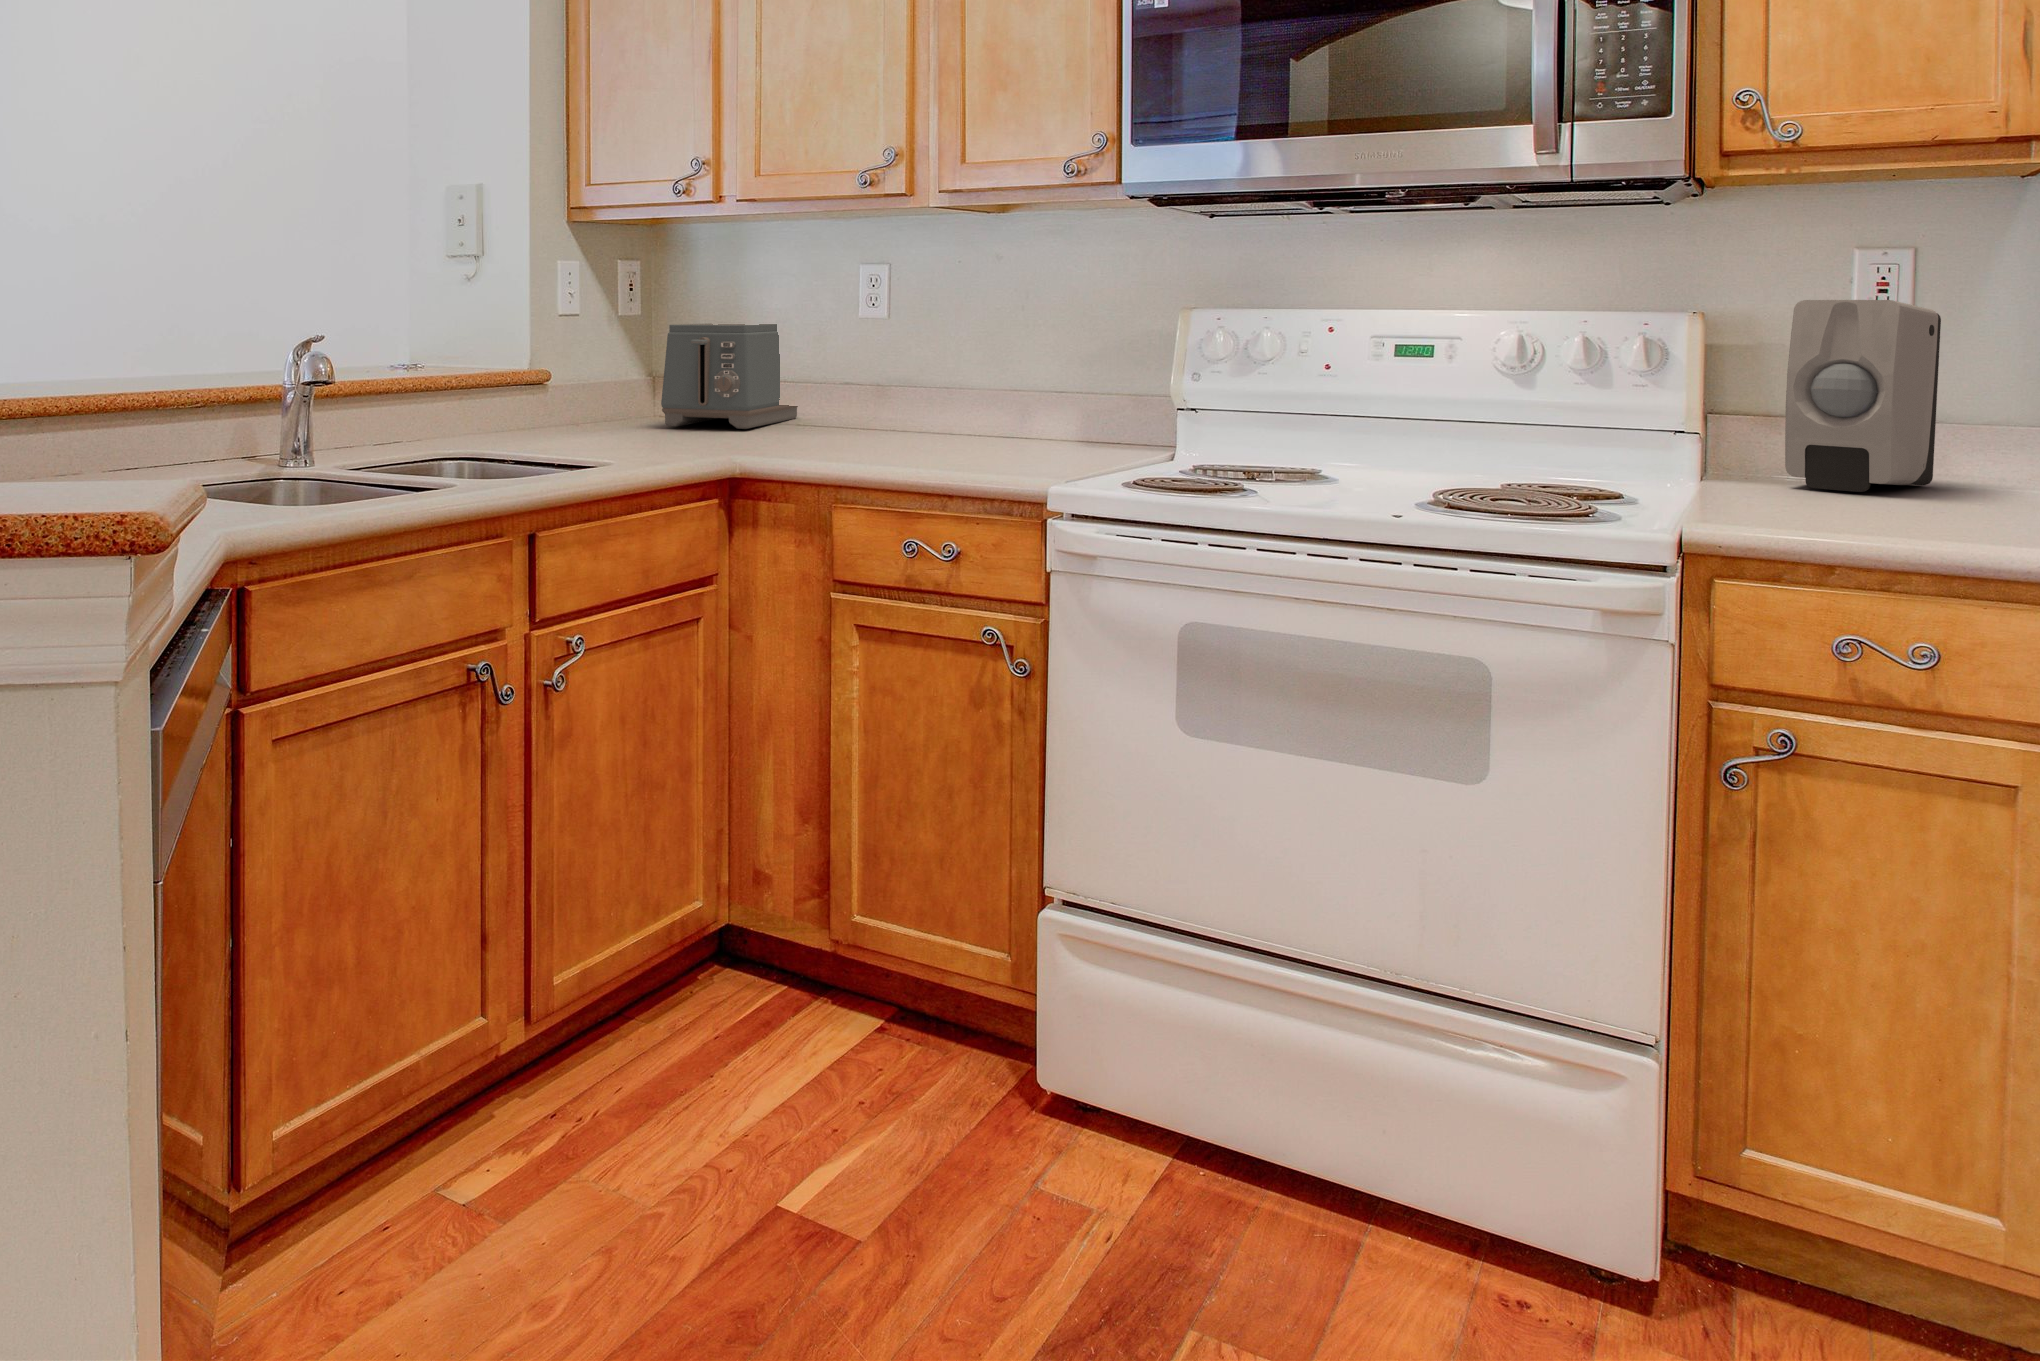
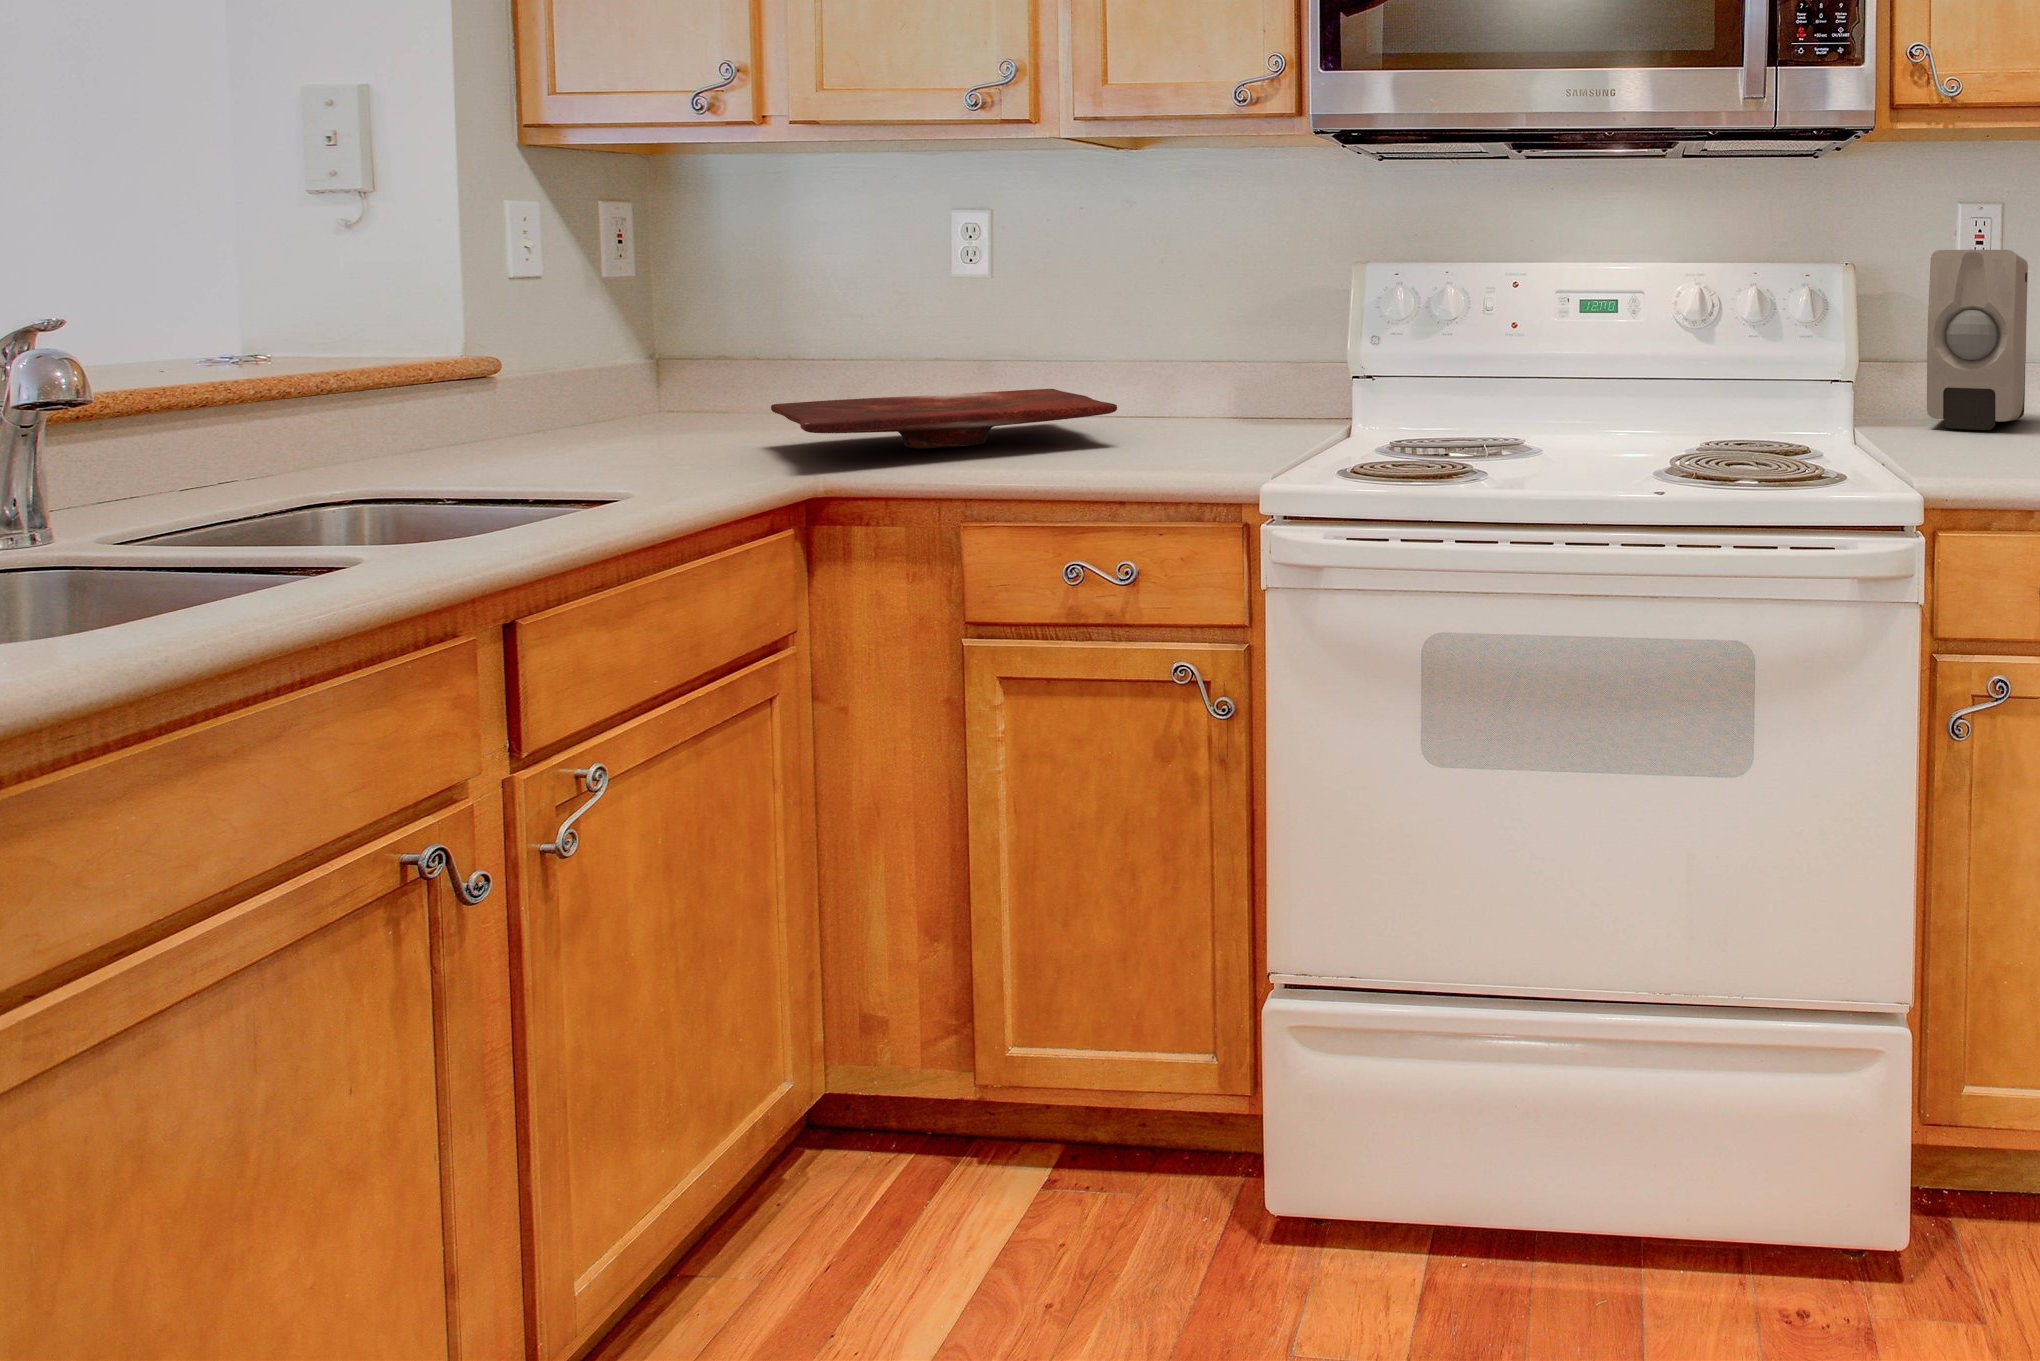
toaster: present [661,323,798,429] -> none [681,285,875,427]
cutting board: none [714,409,961,447] -> present [771,389,1117,448]

